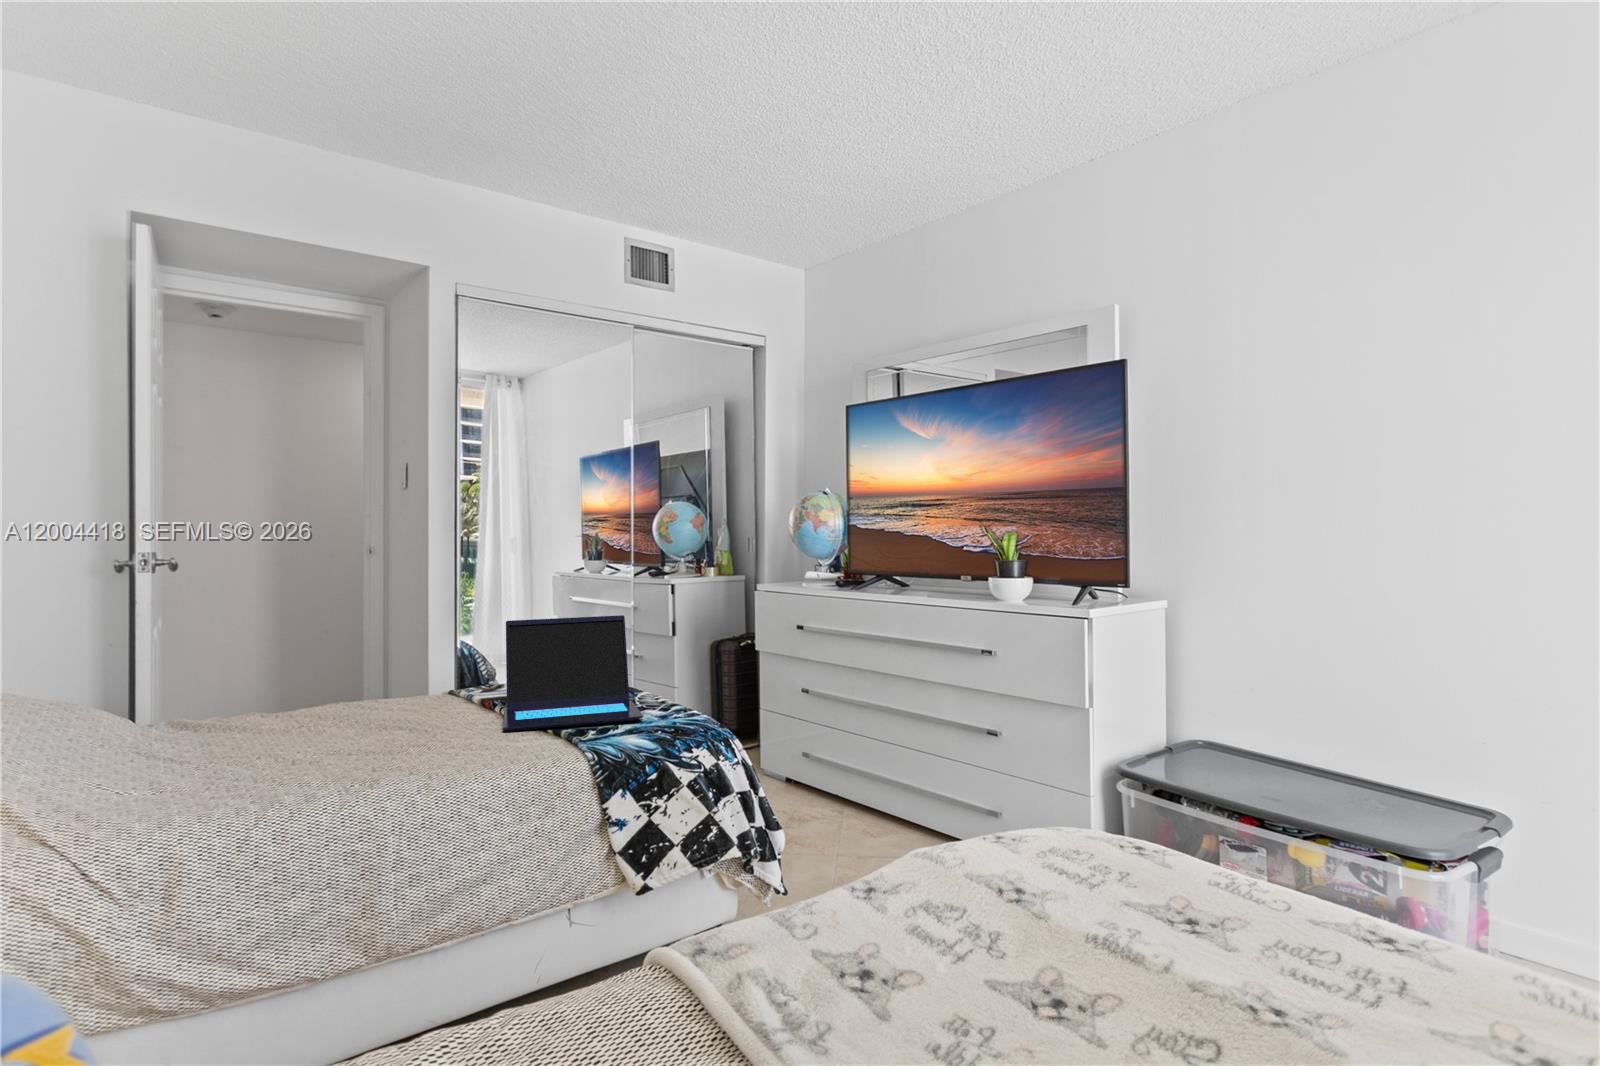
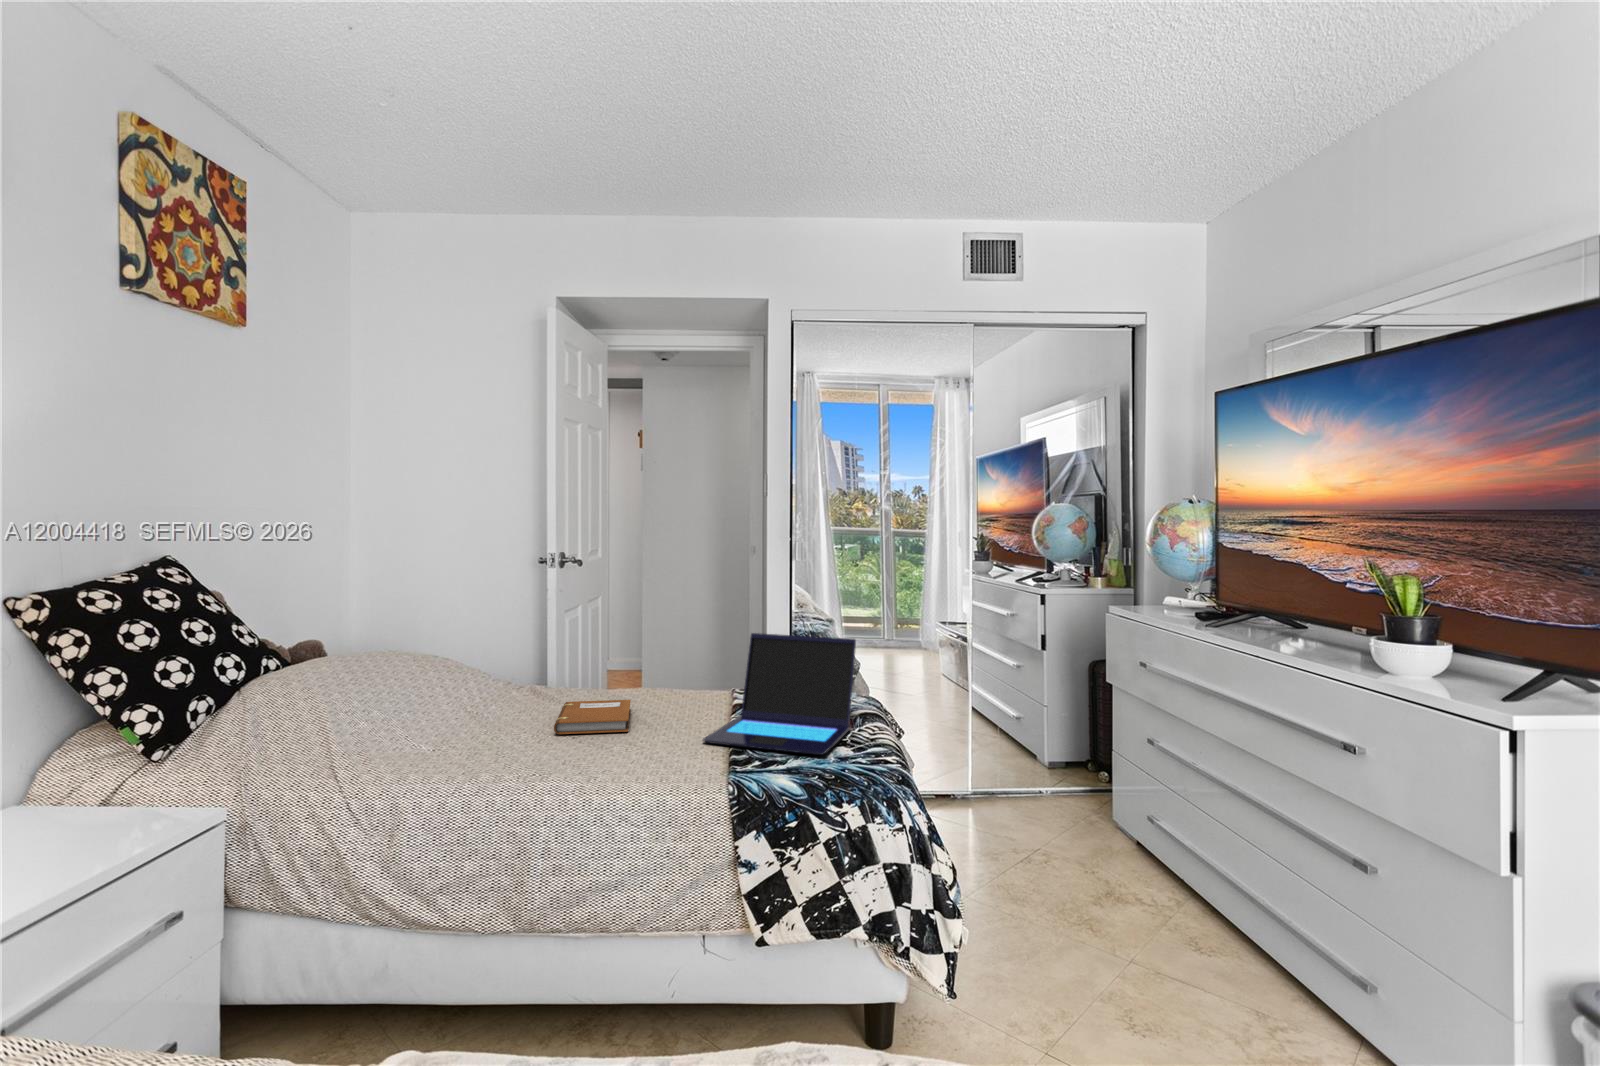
notebook: none [274,712,400,751] -> present [554,700,631,734]

